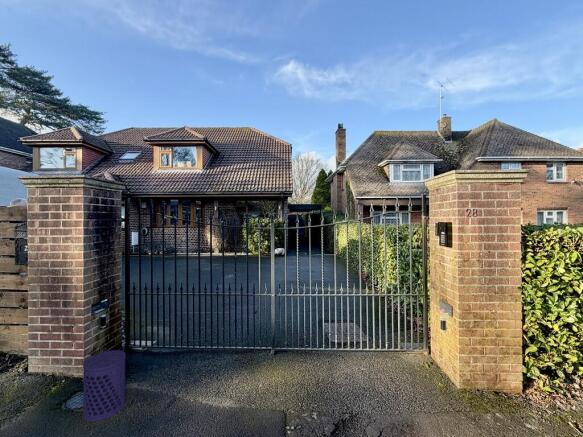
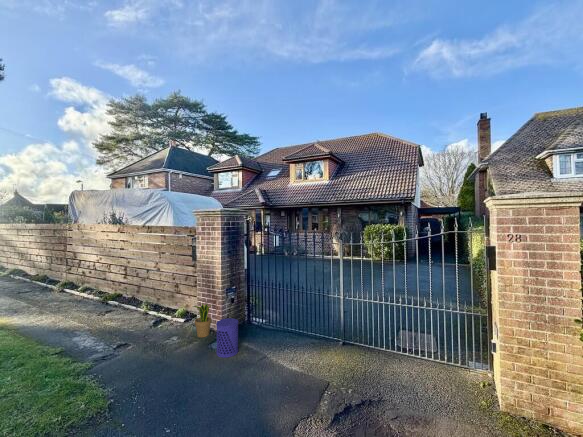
potted plant: none [21,333,68,395] -> present [193,304,212,337]

